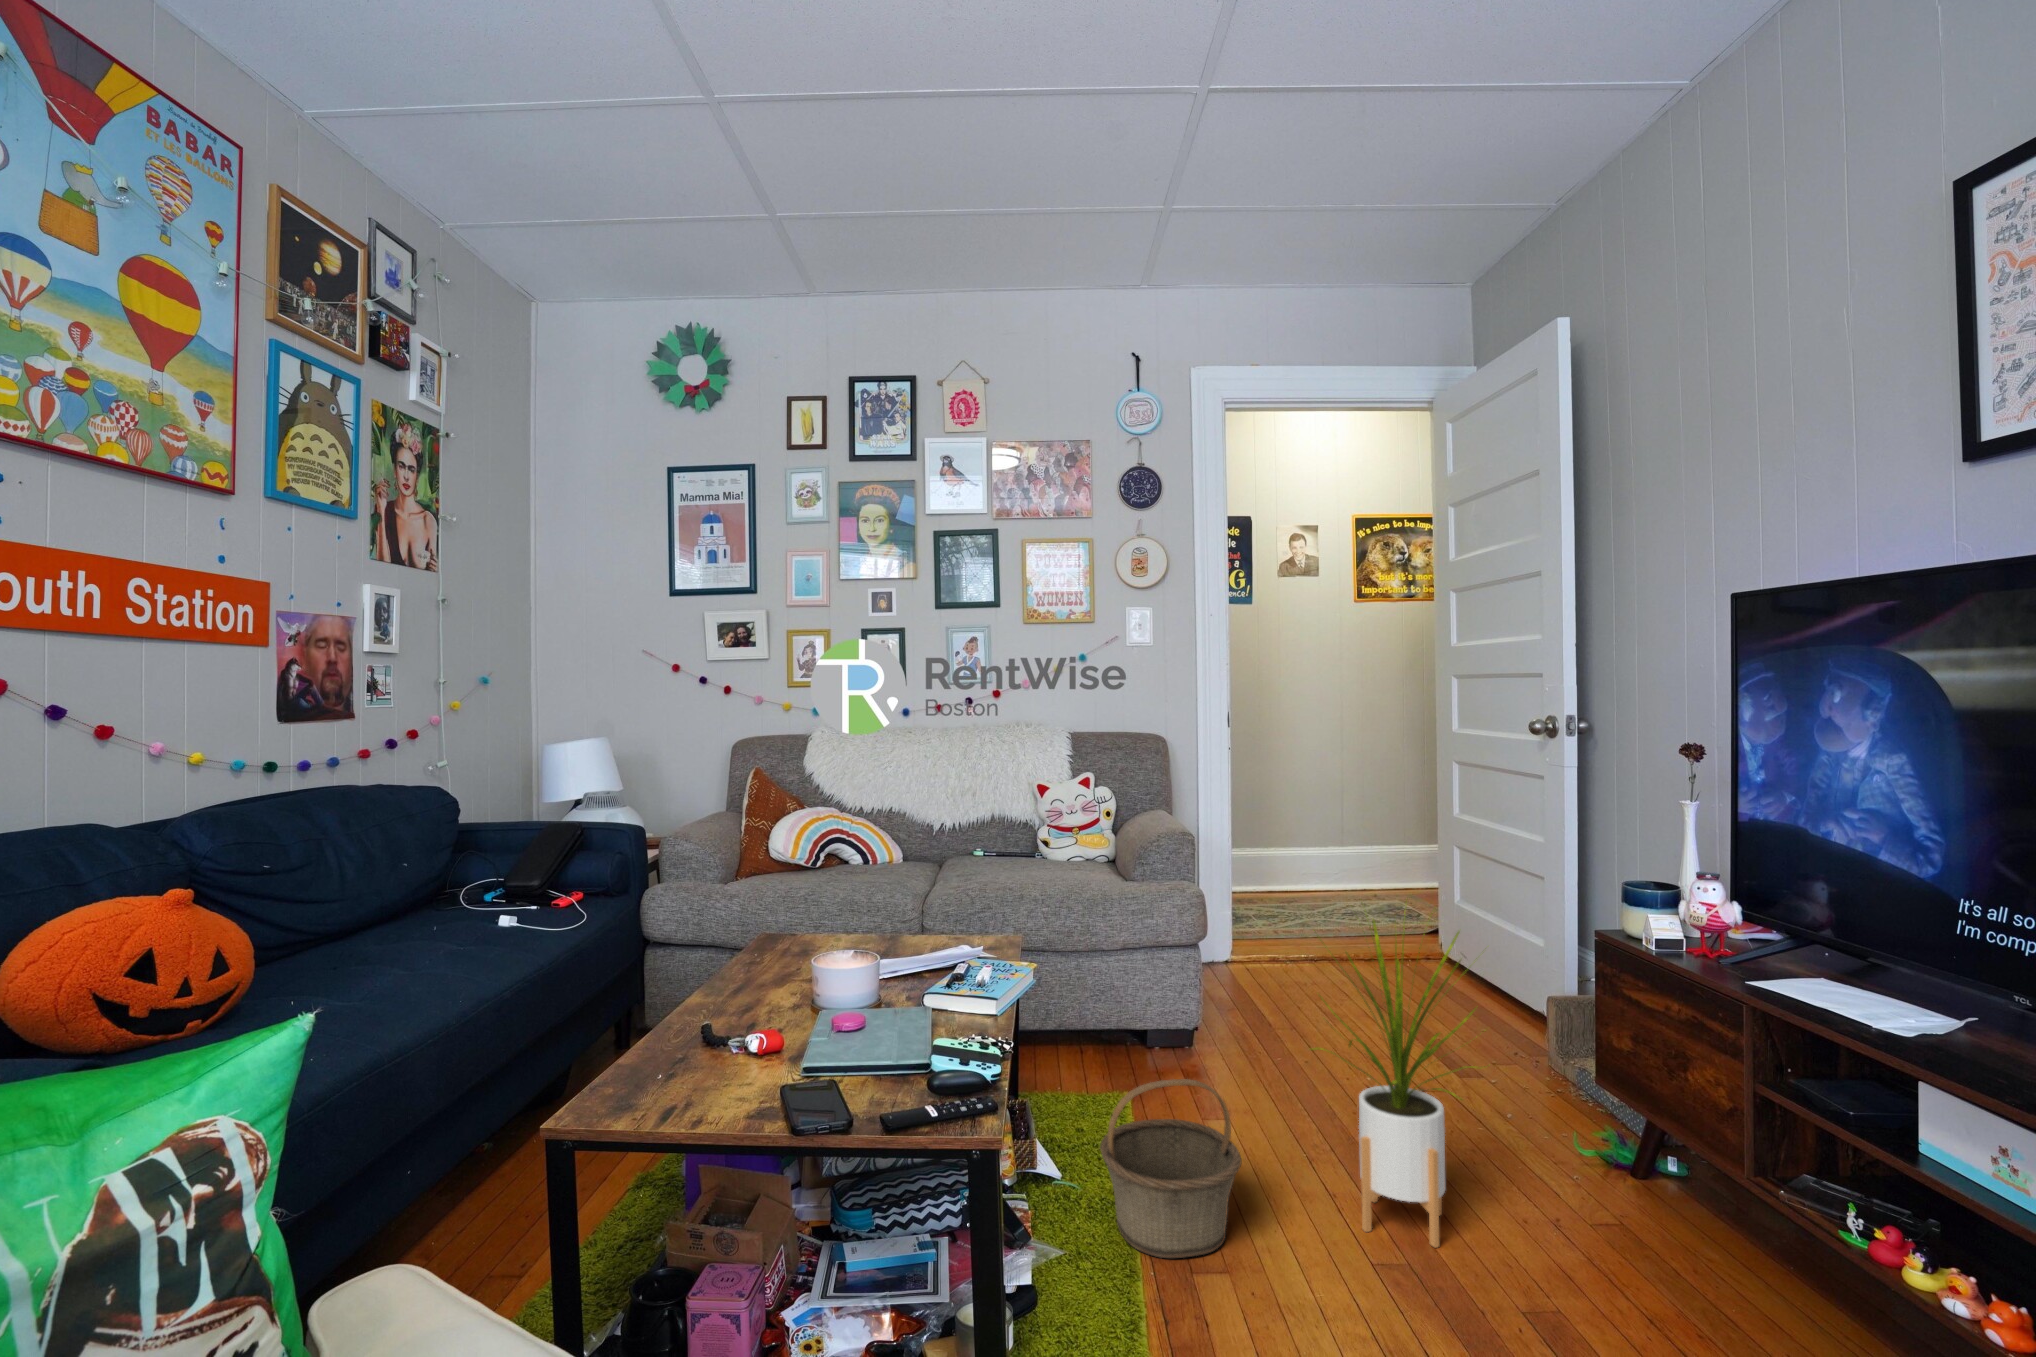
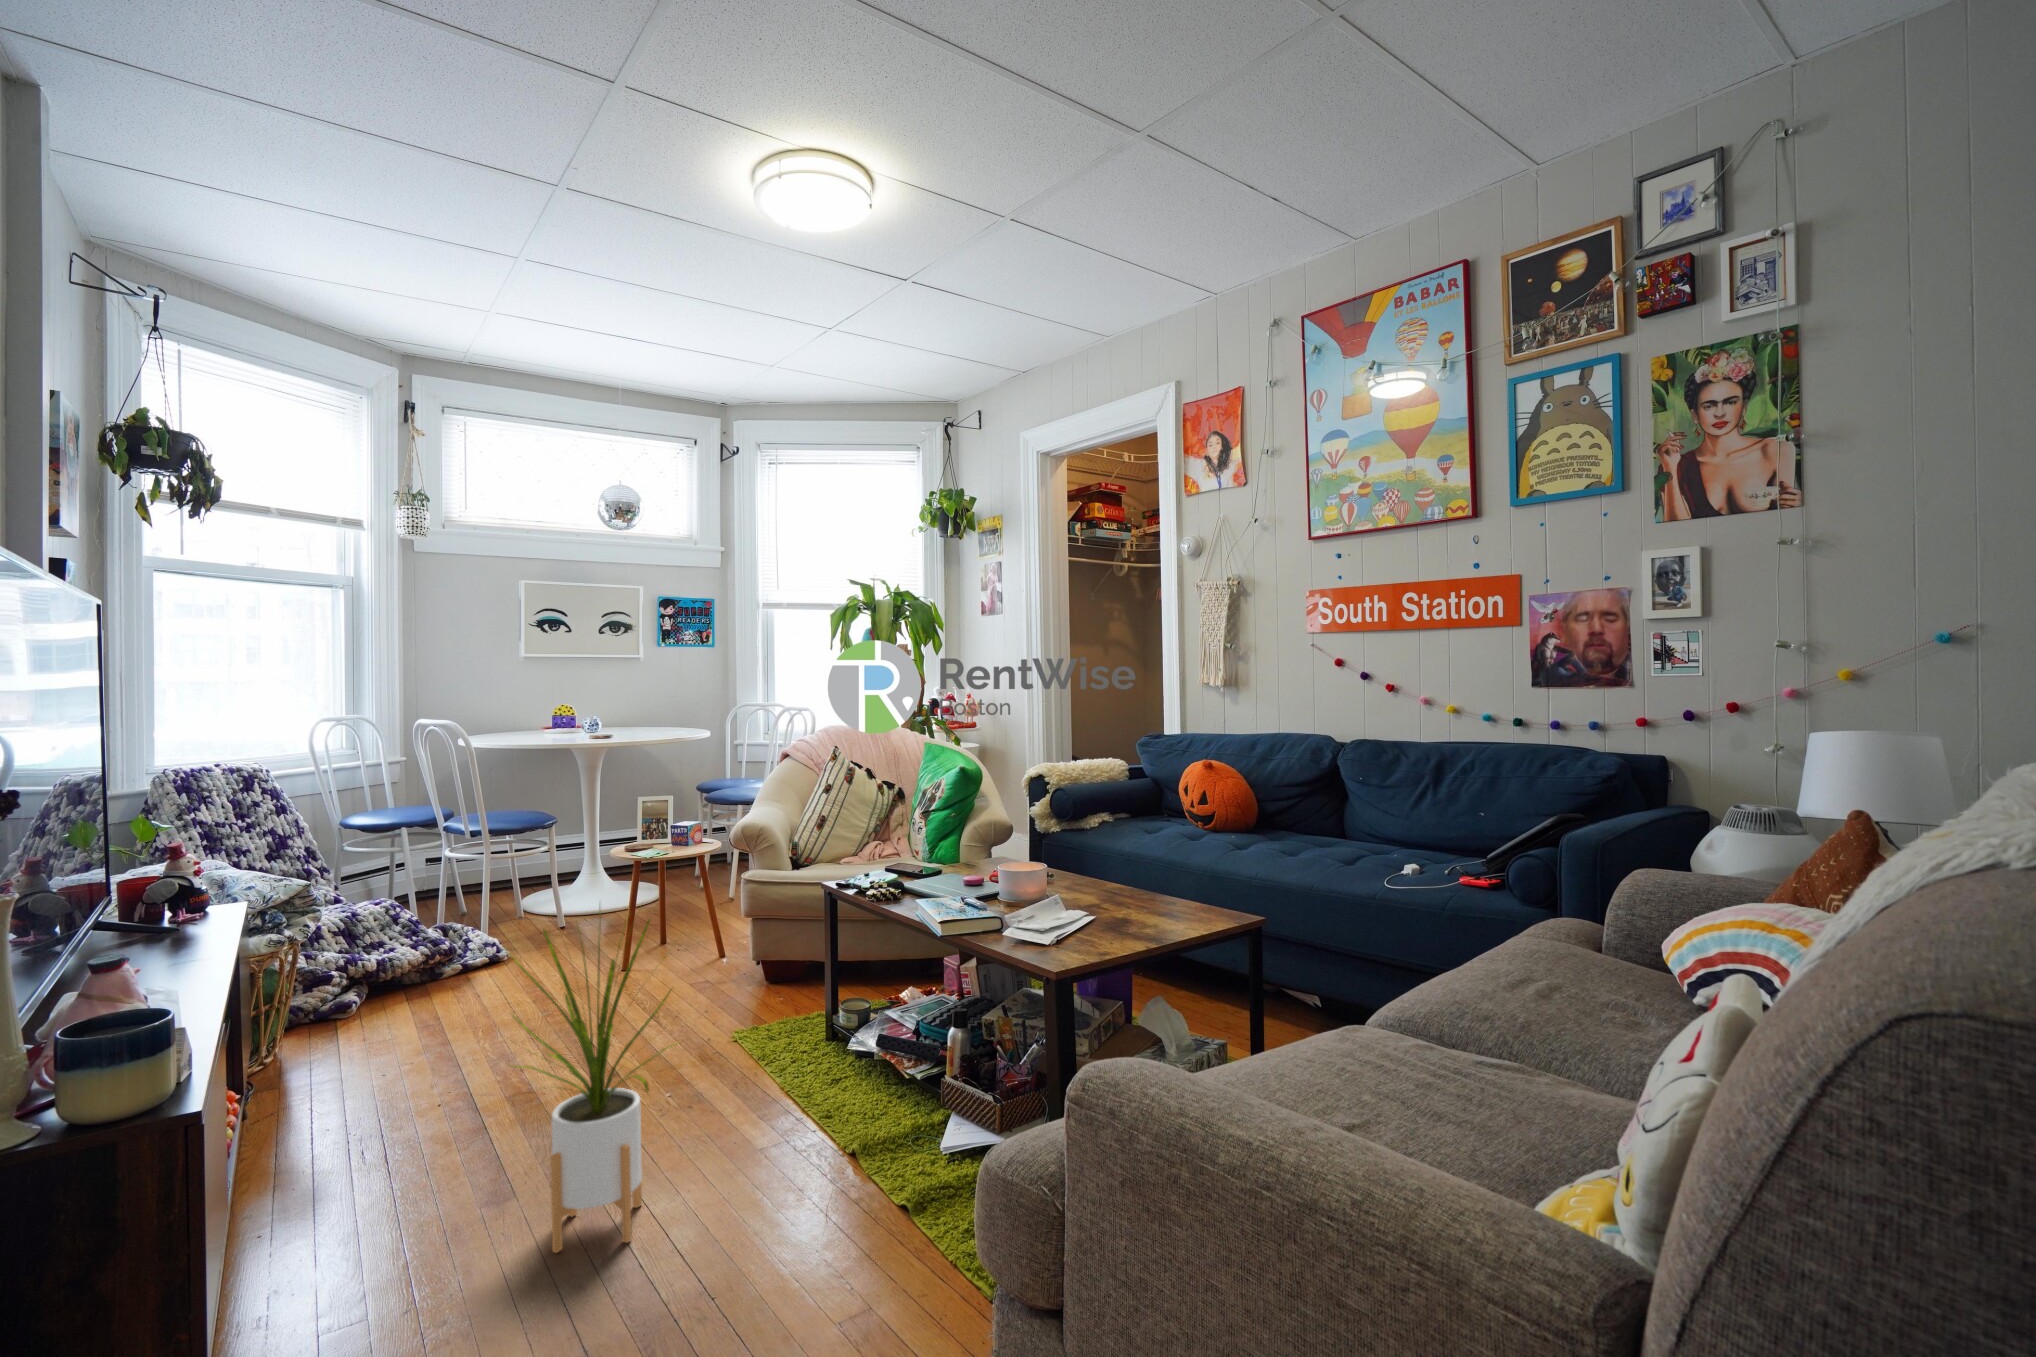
basket: present [1100,1079,1241,1258] -> none [747,1010,871,1165]

